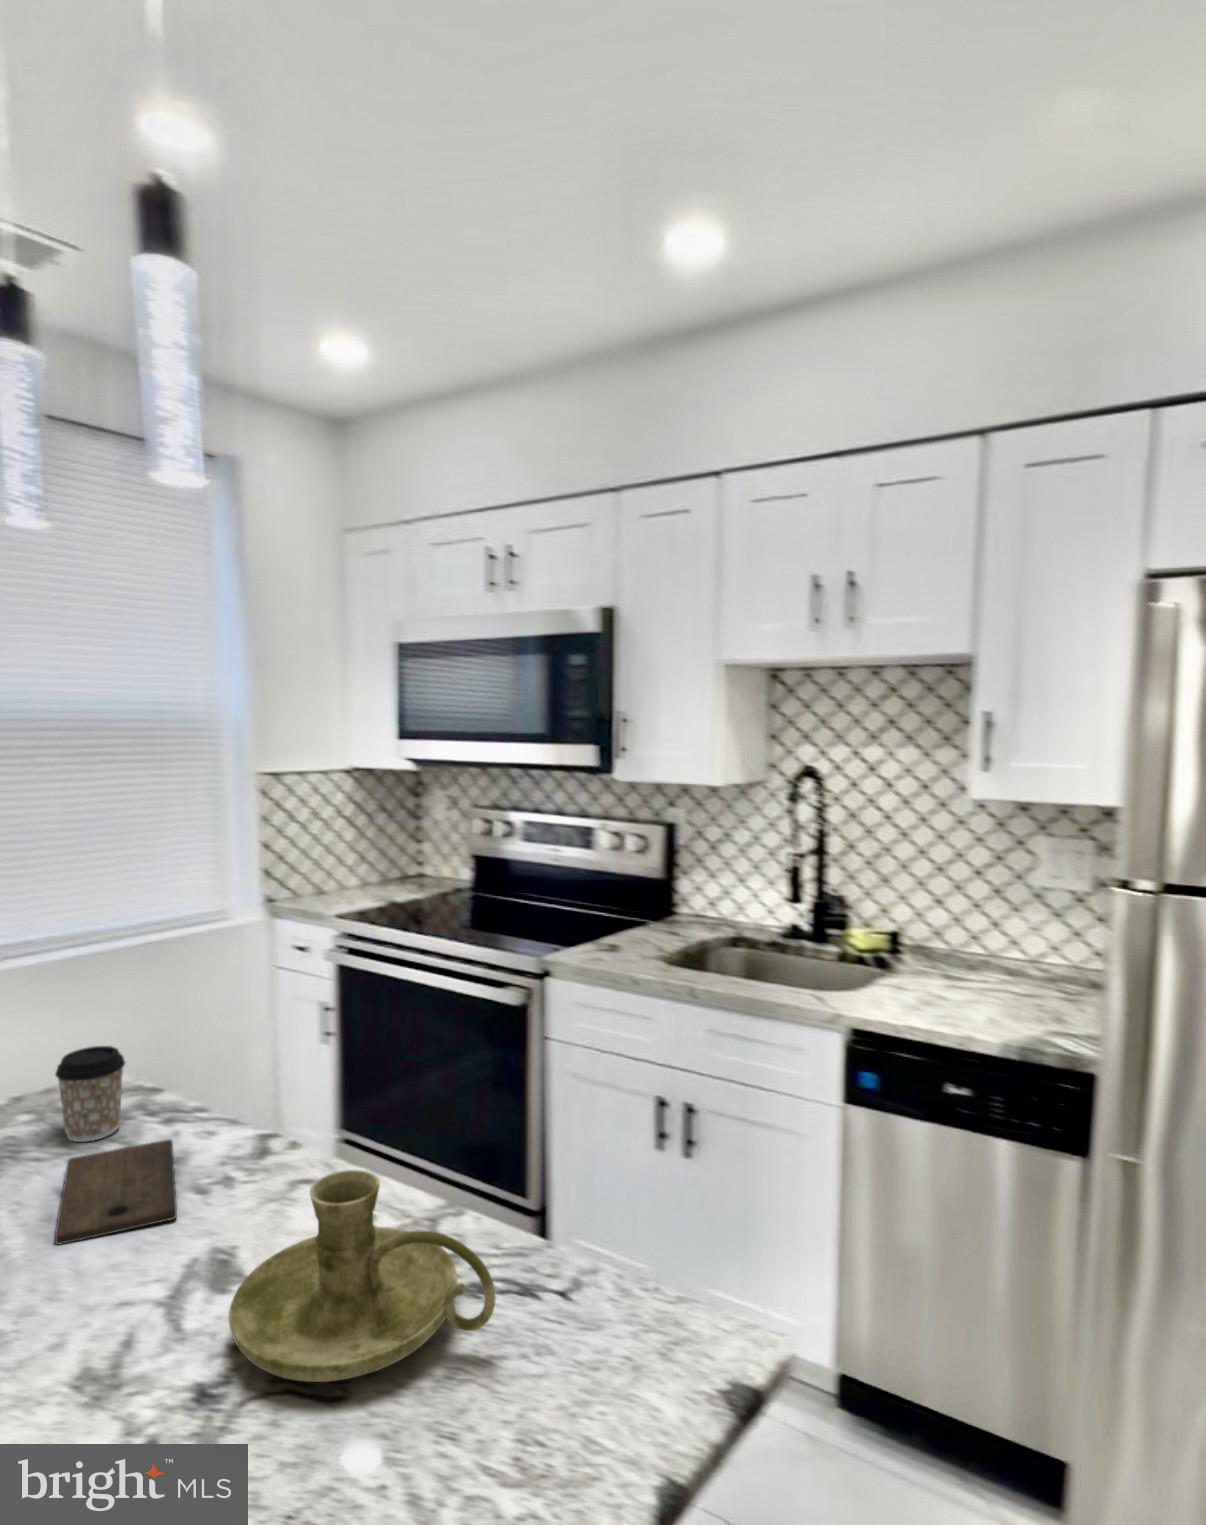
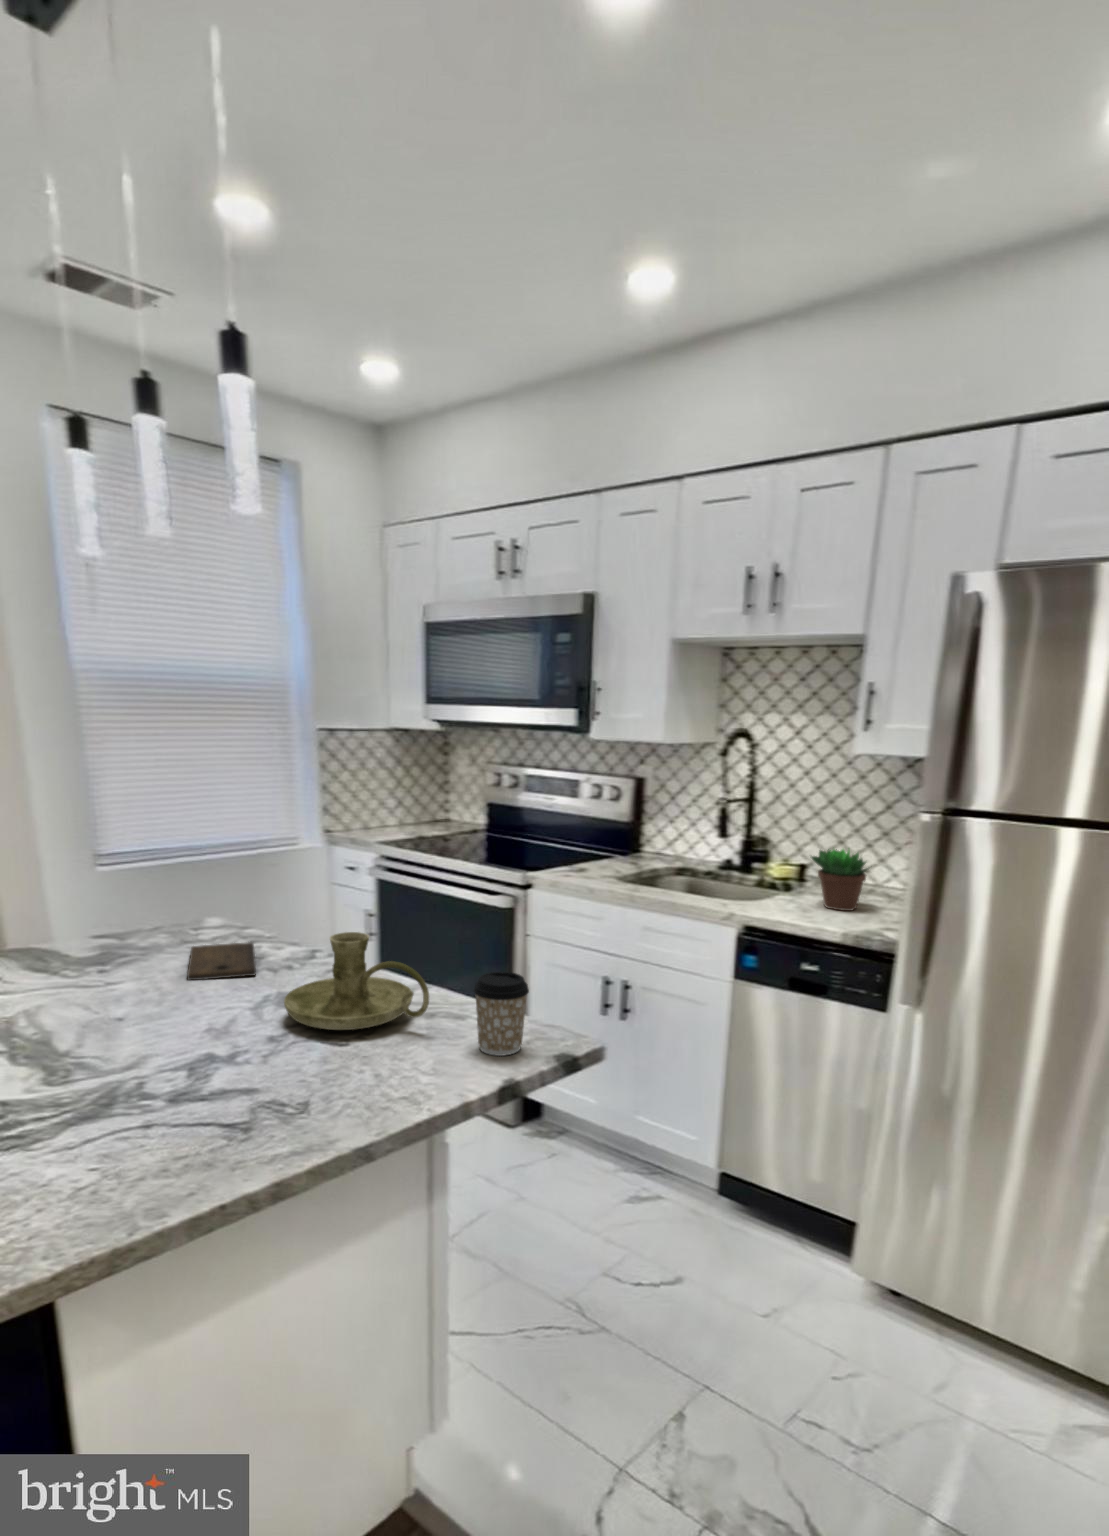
succulent plant: none [926,919,1011,1003] -> present [811,849,868,911]
coffee cup: present [55,1046,125,1142] -> present [474,972,529,1056]

